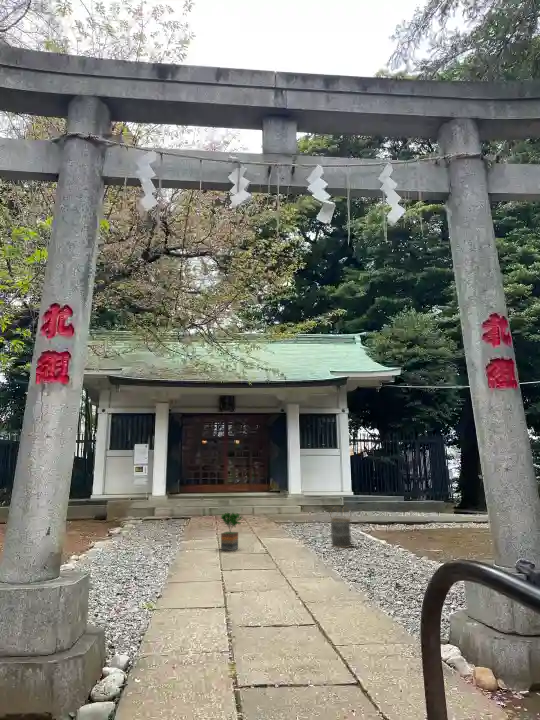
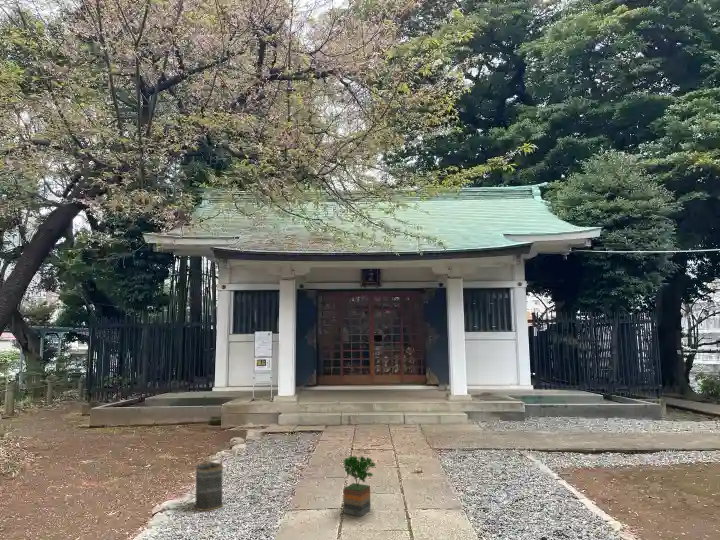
basket: present [331,518,351,548] -> present [195,449,223,511]

